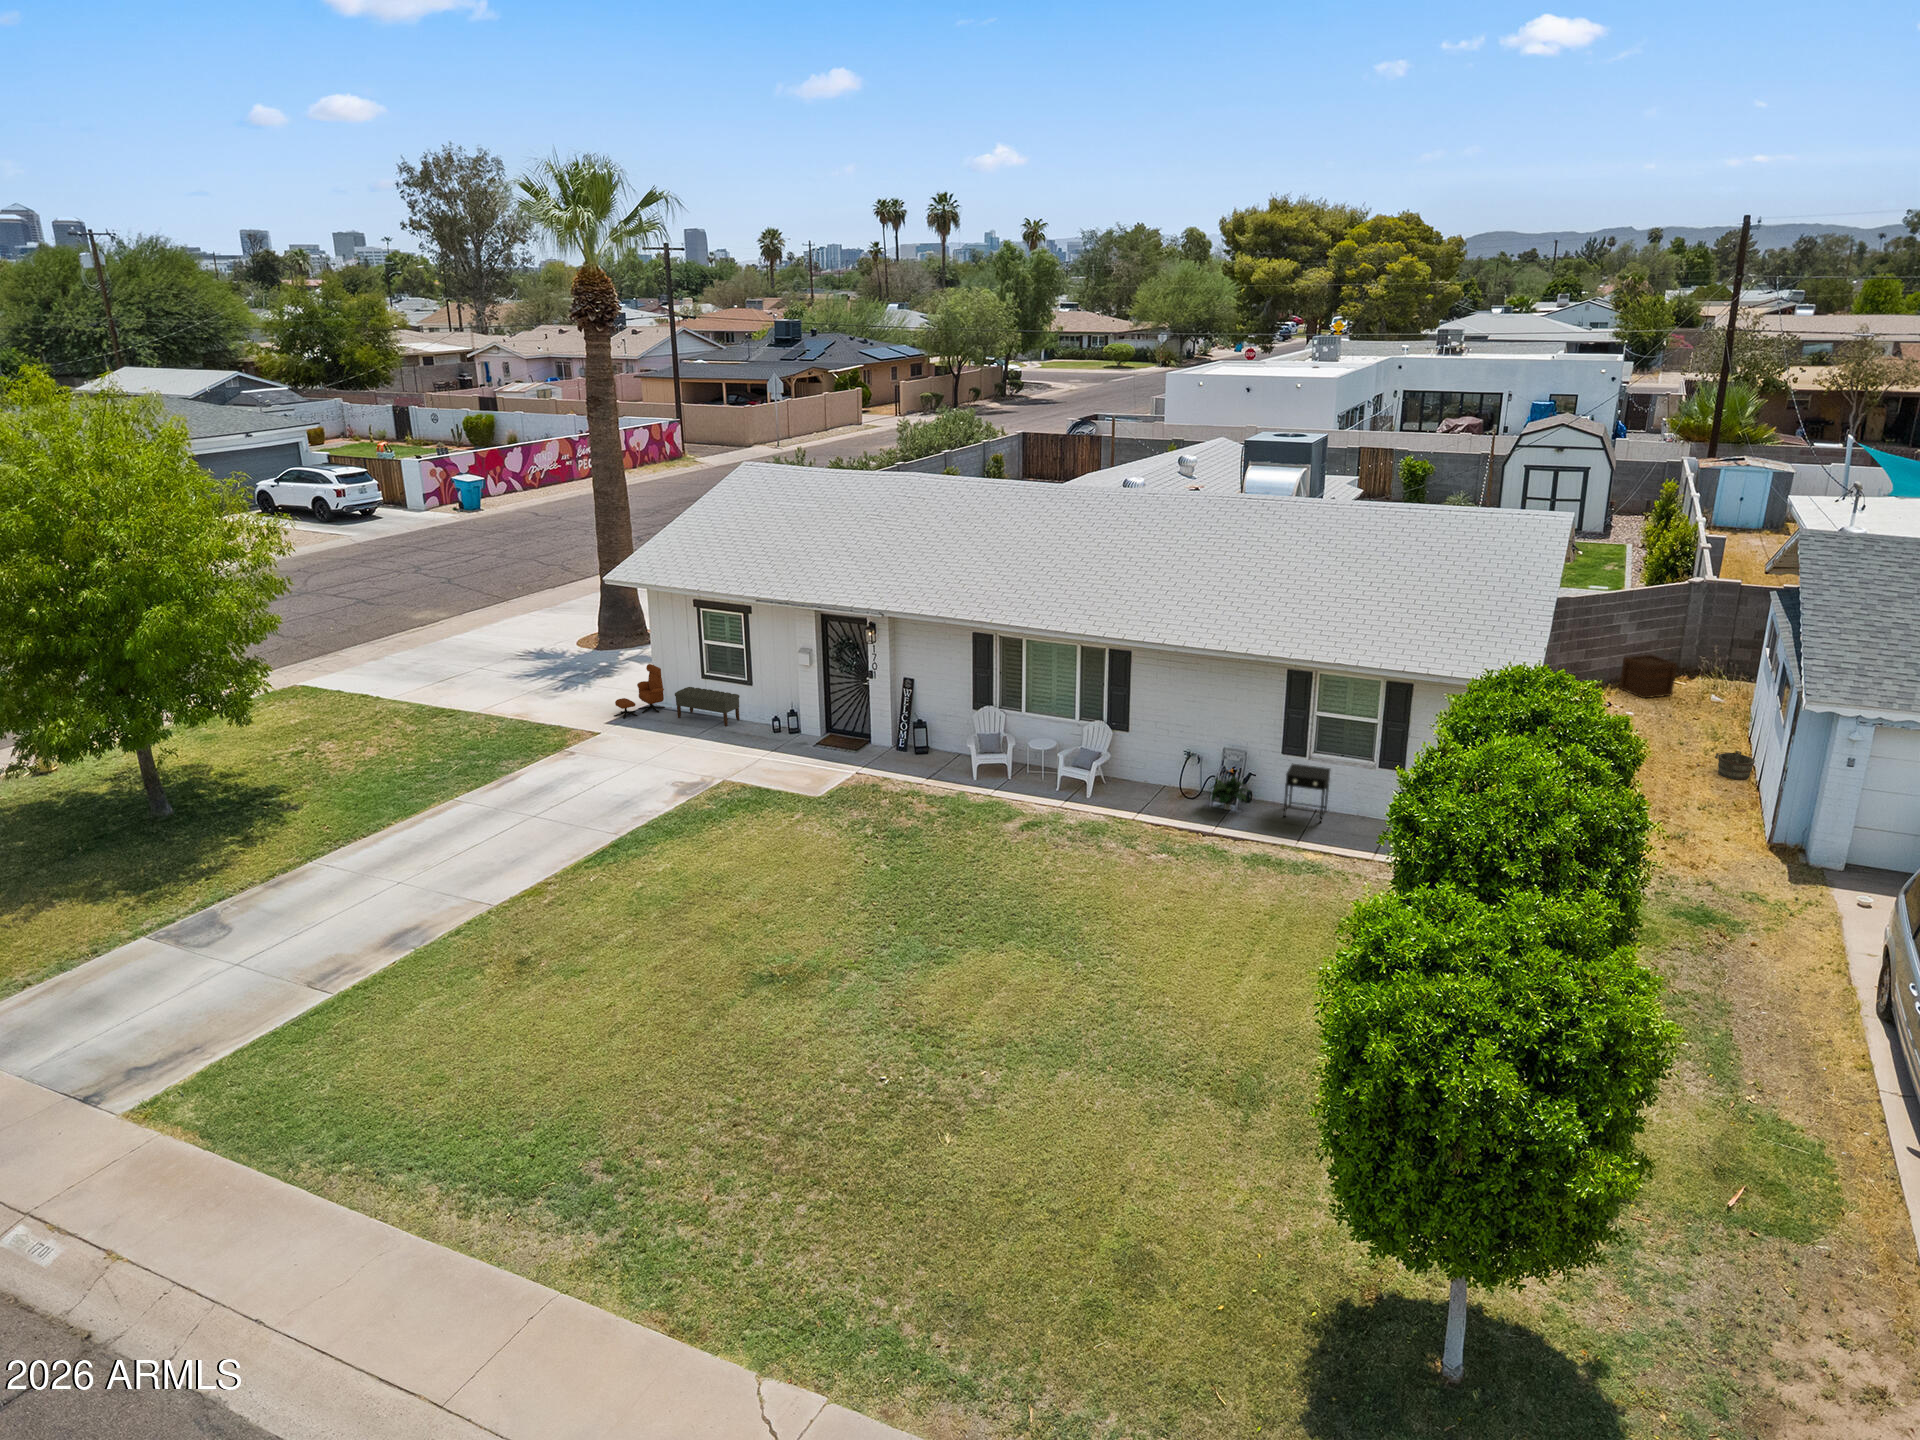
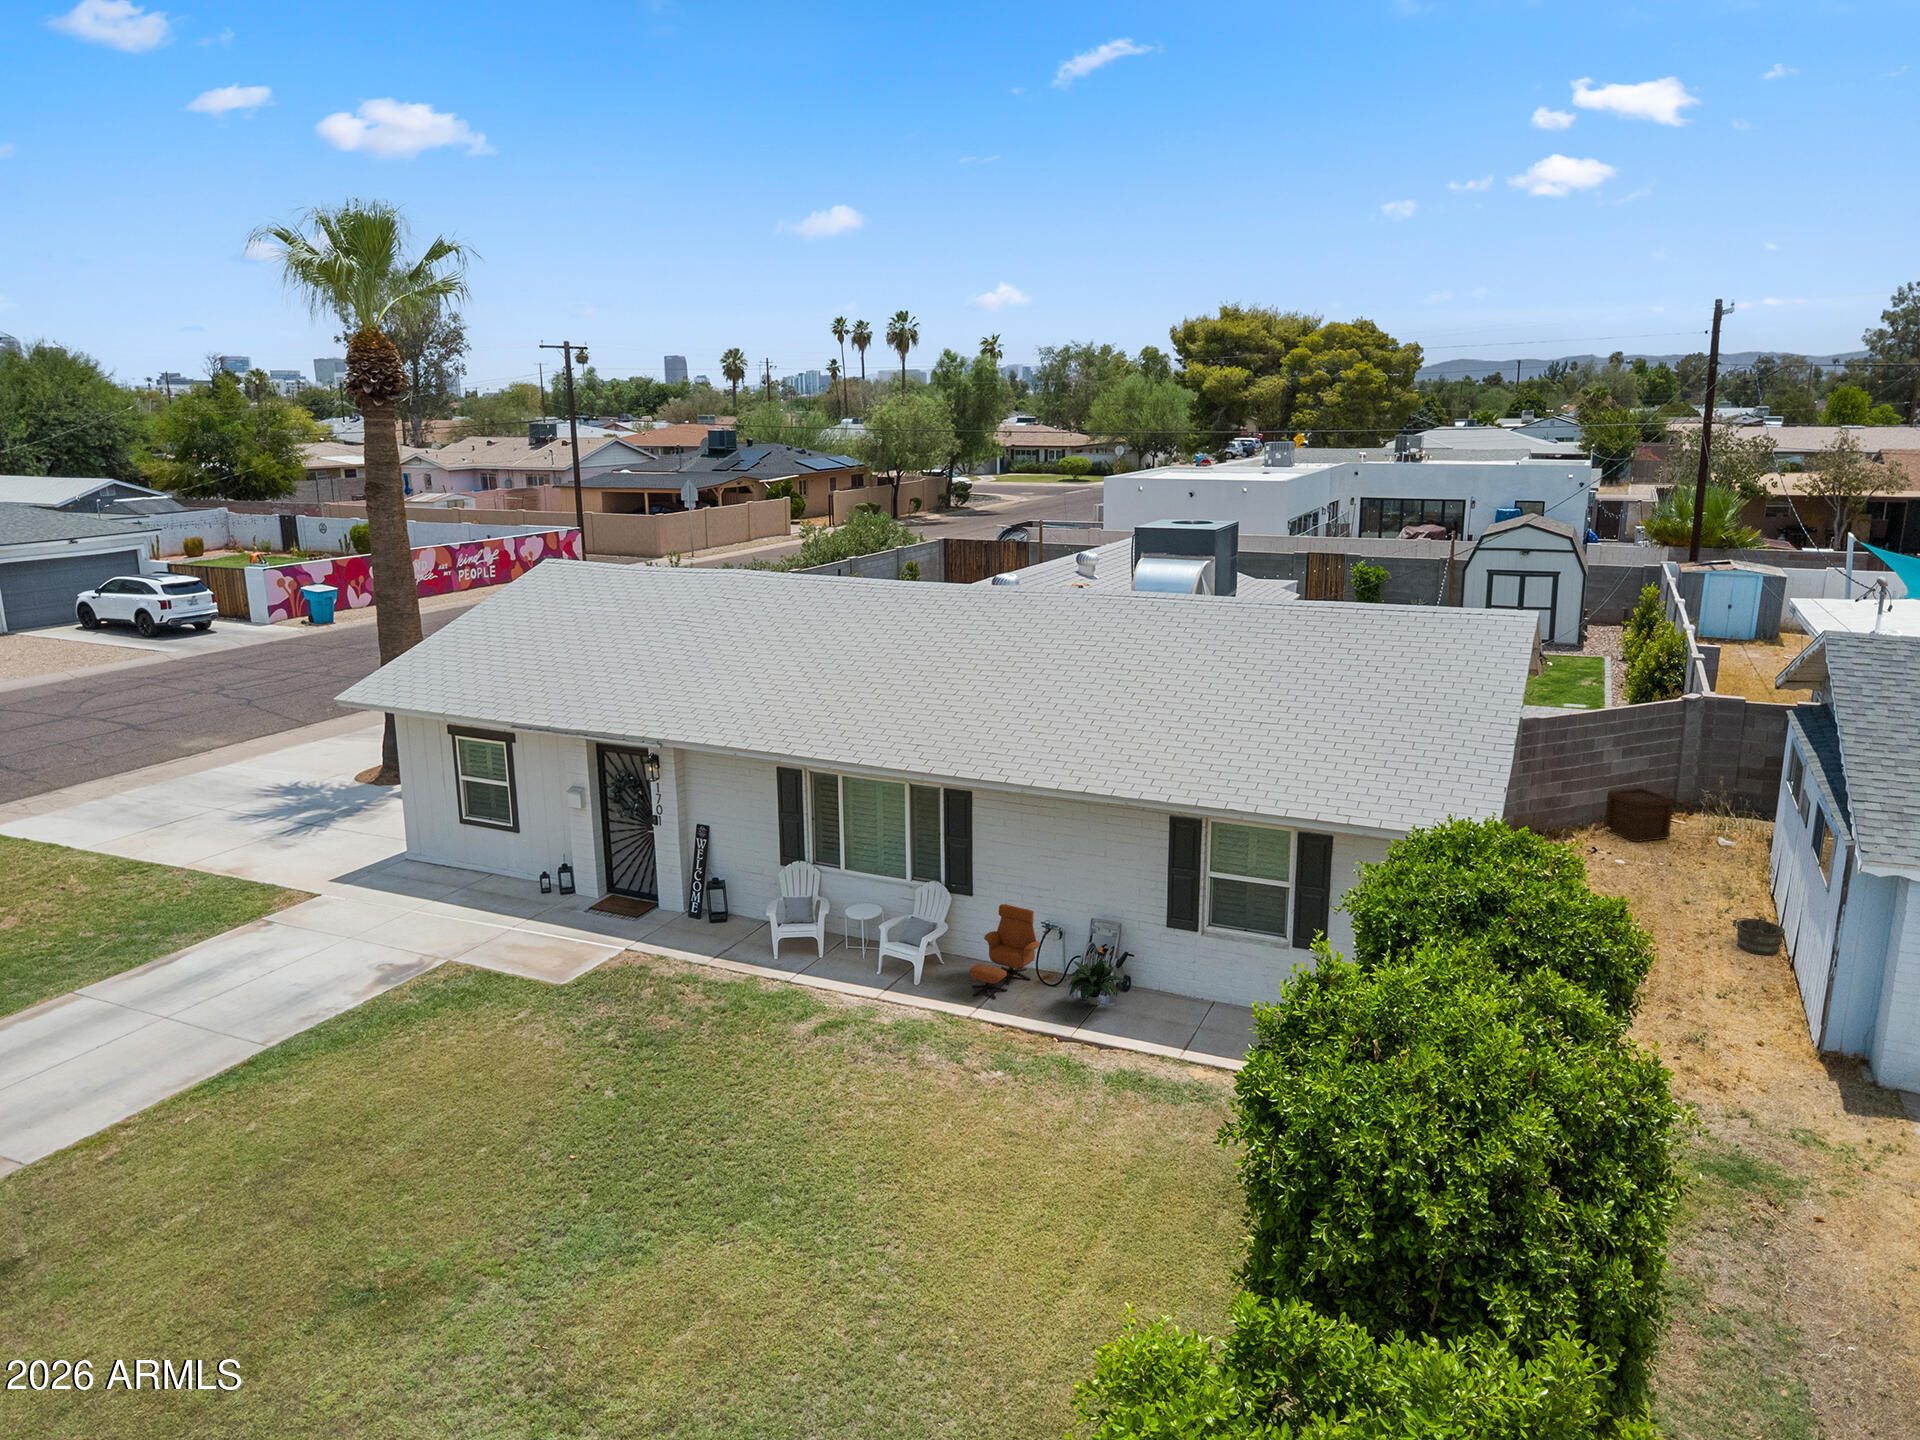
lounge chair: present [614,664,665,718] -> present [969,904,1040,999]
bench: present [675,687,740,726] -> none [422,834,504,885]
side table: present [1284,763,1330,821] -> none [1166,942,1229,1024]

